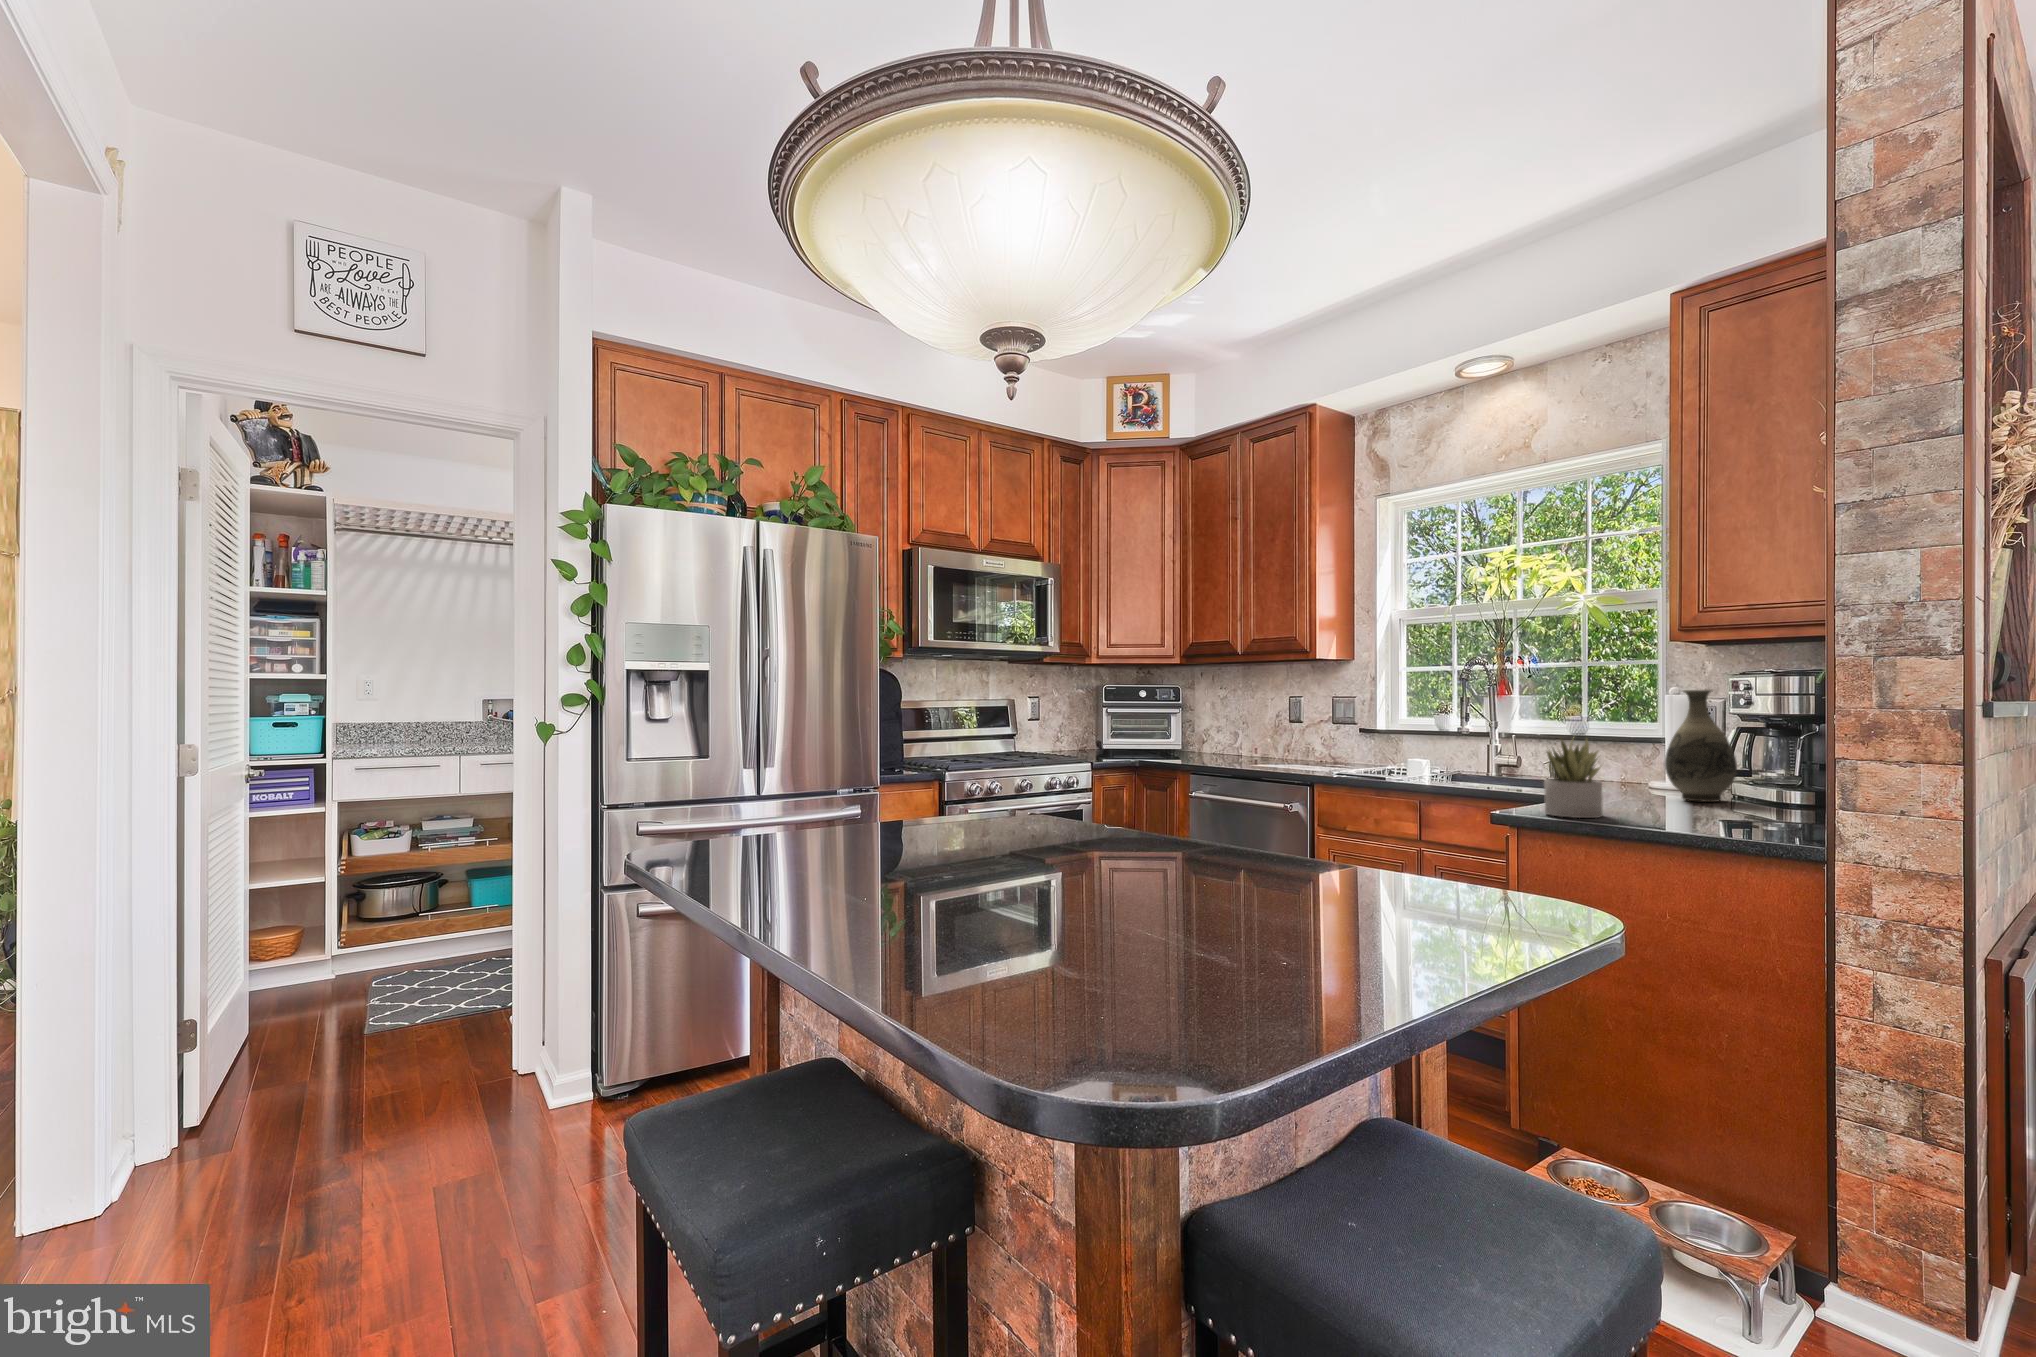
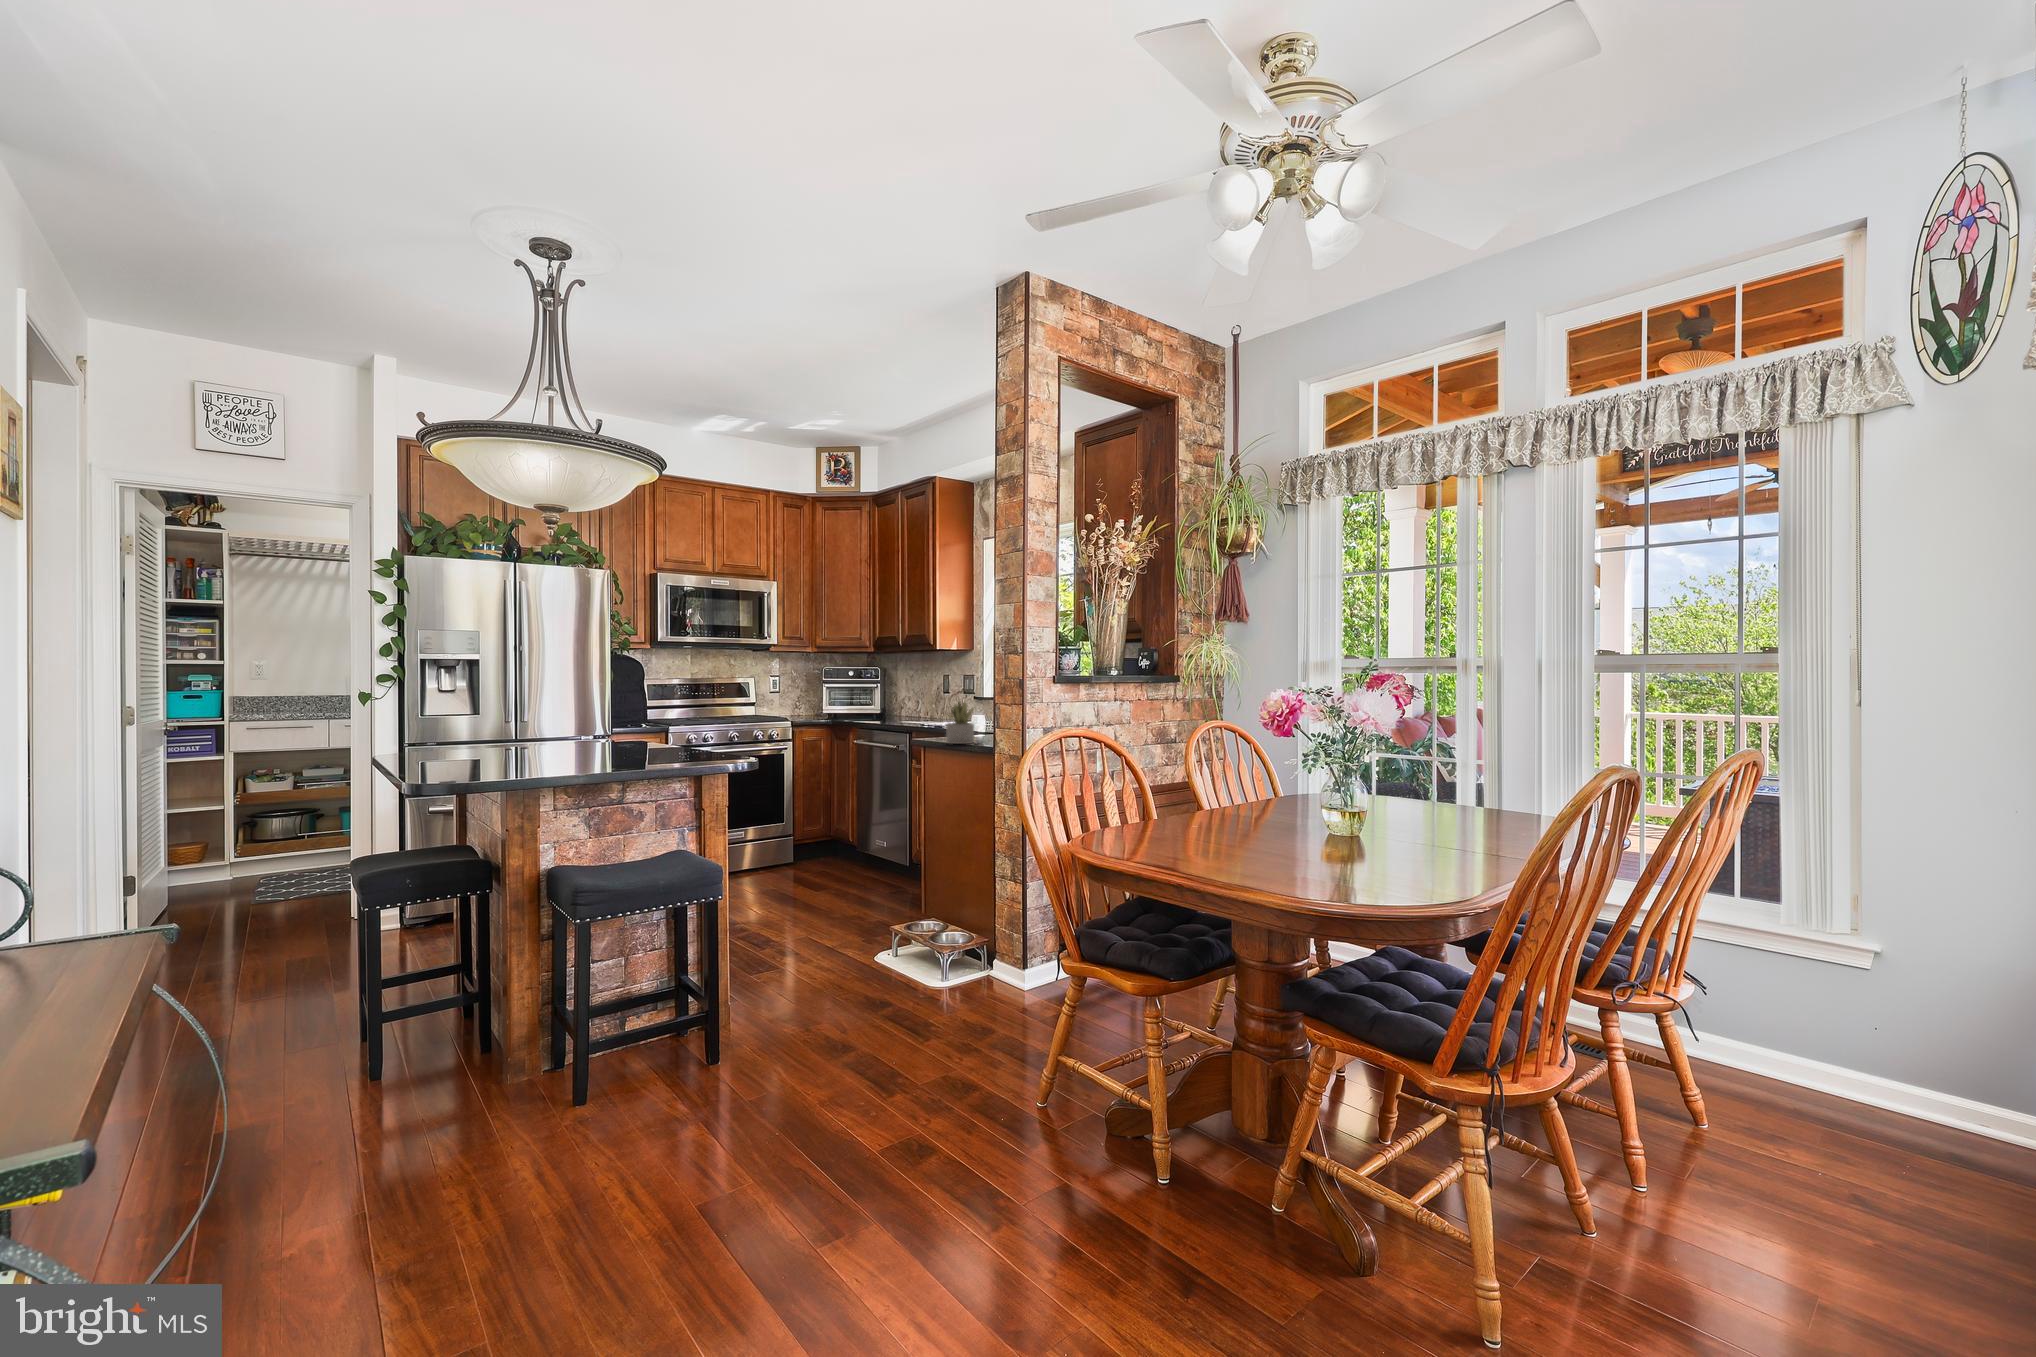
vase: present [1665,690,1737,802] -> none [1040,672,1073,737]

